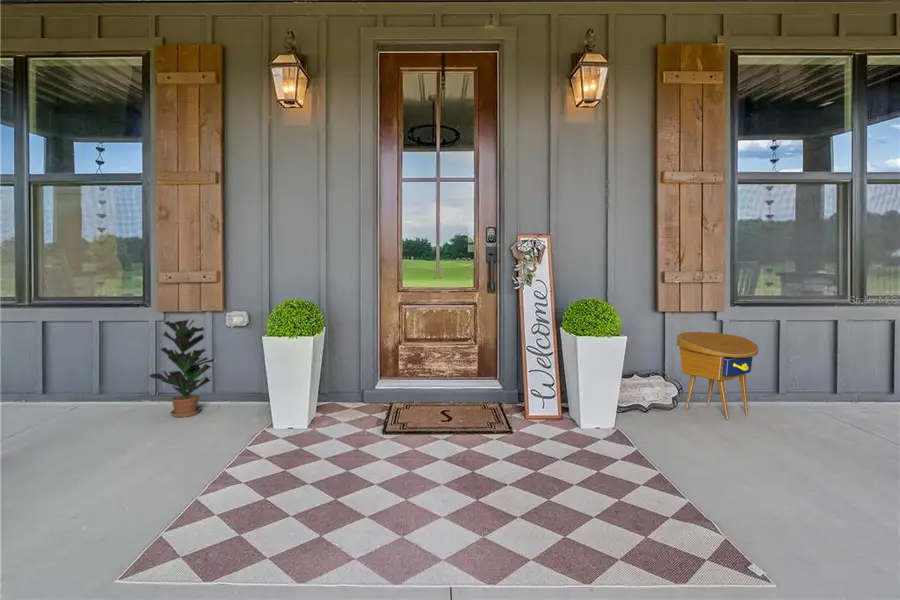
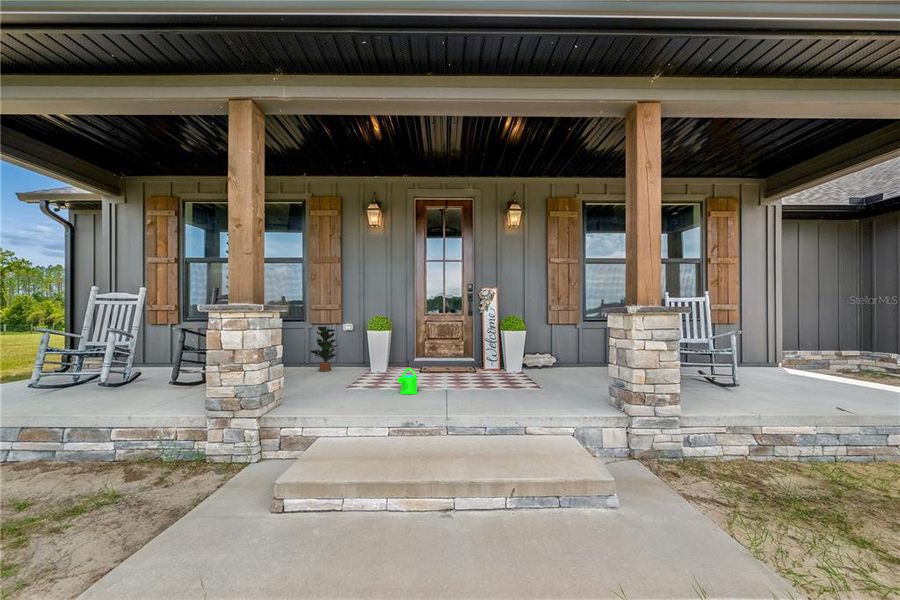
side table: present [677,332,758,420] -> none [557,333,591,372]
watering can: none [281,476,355,564] -> present [398,368,418,394]

